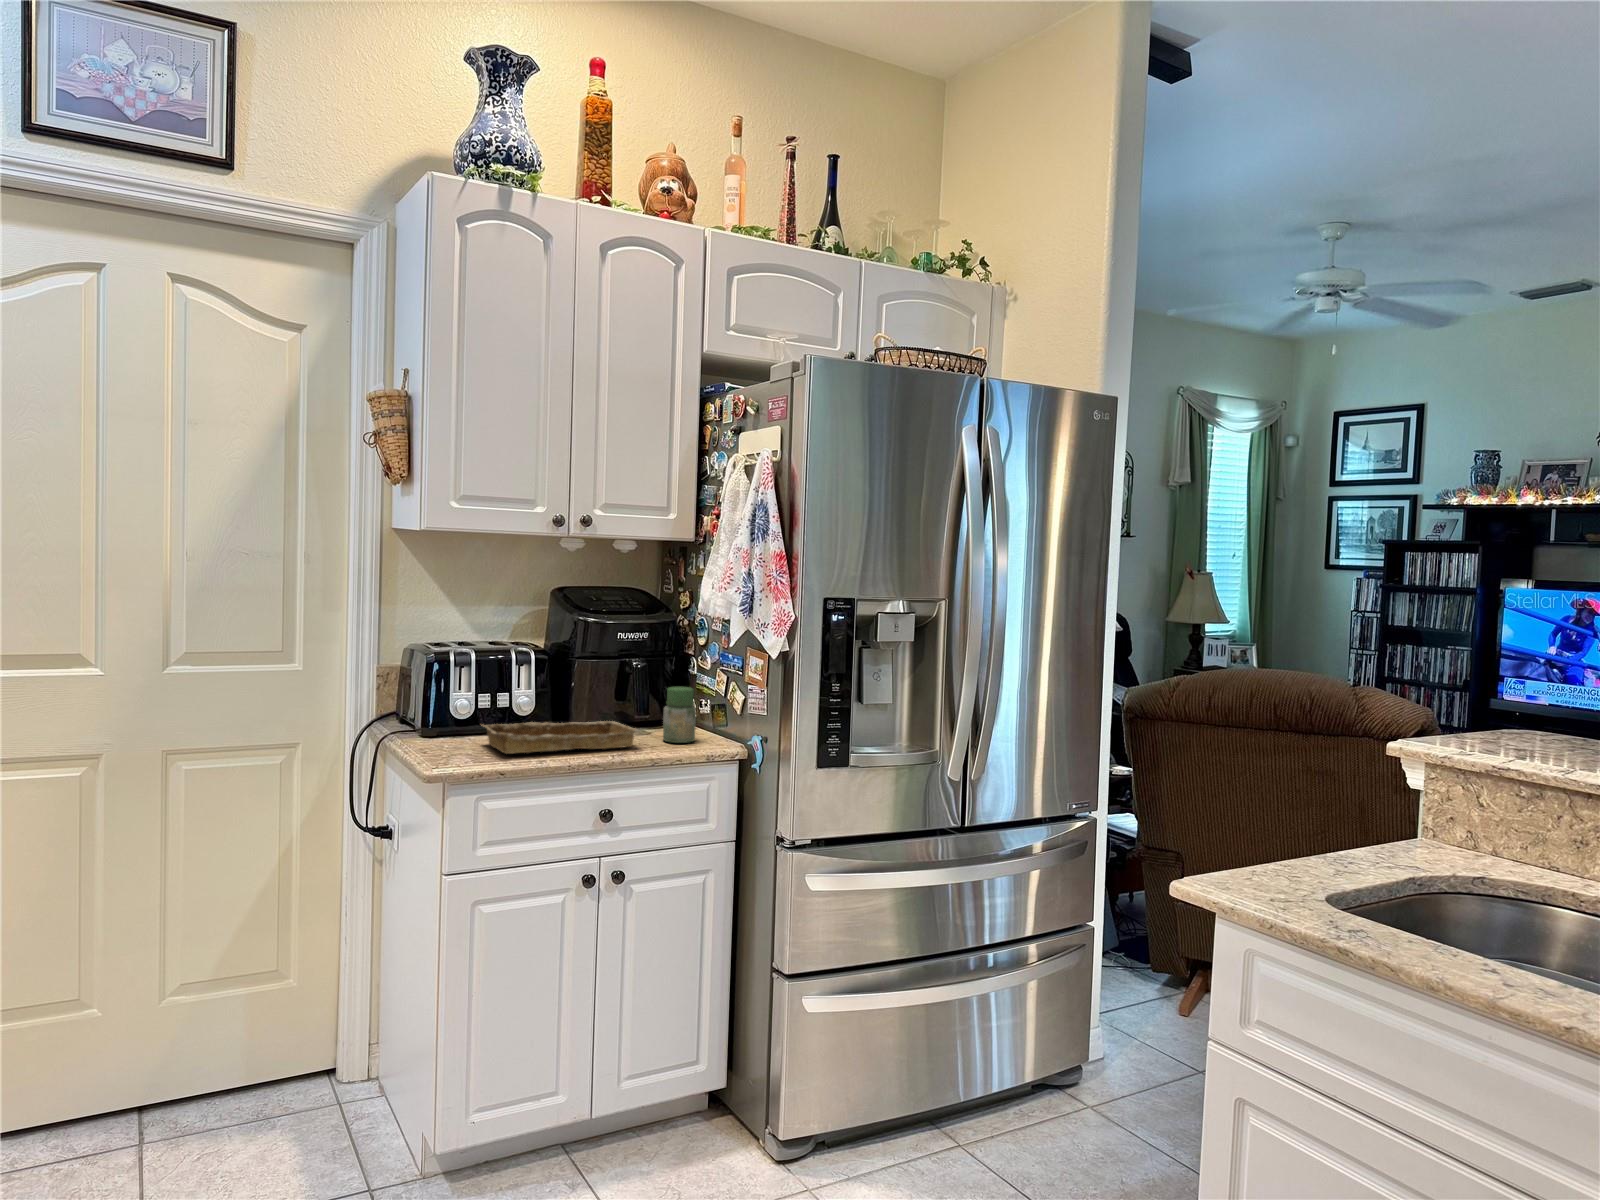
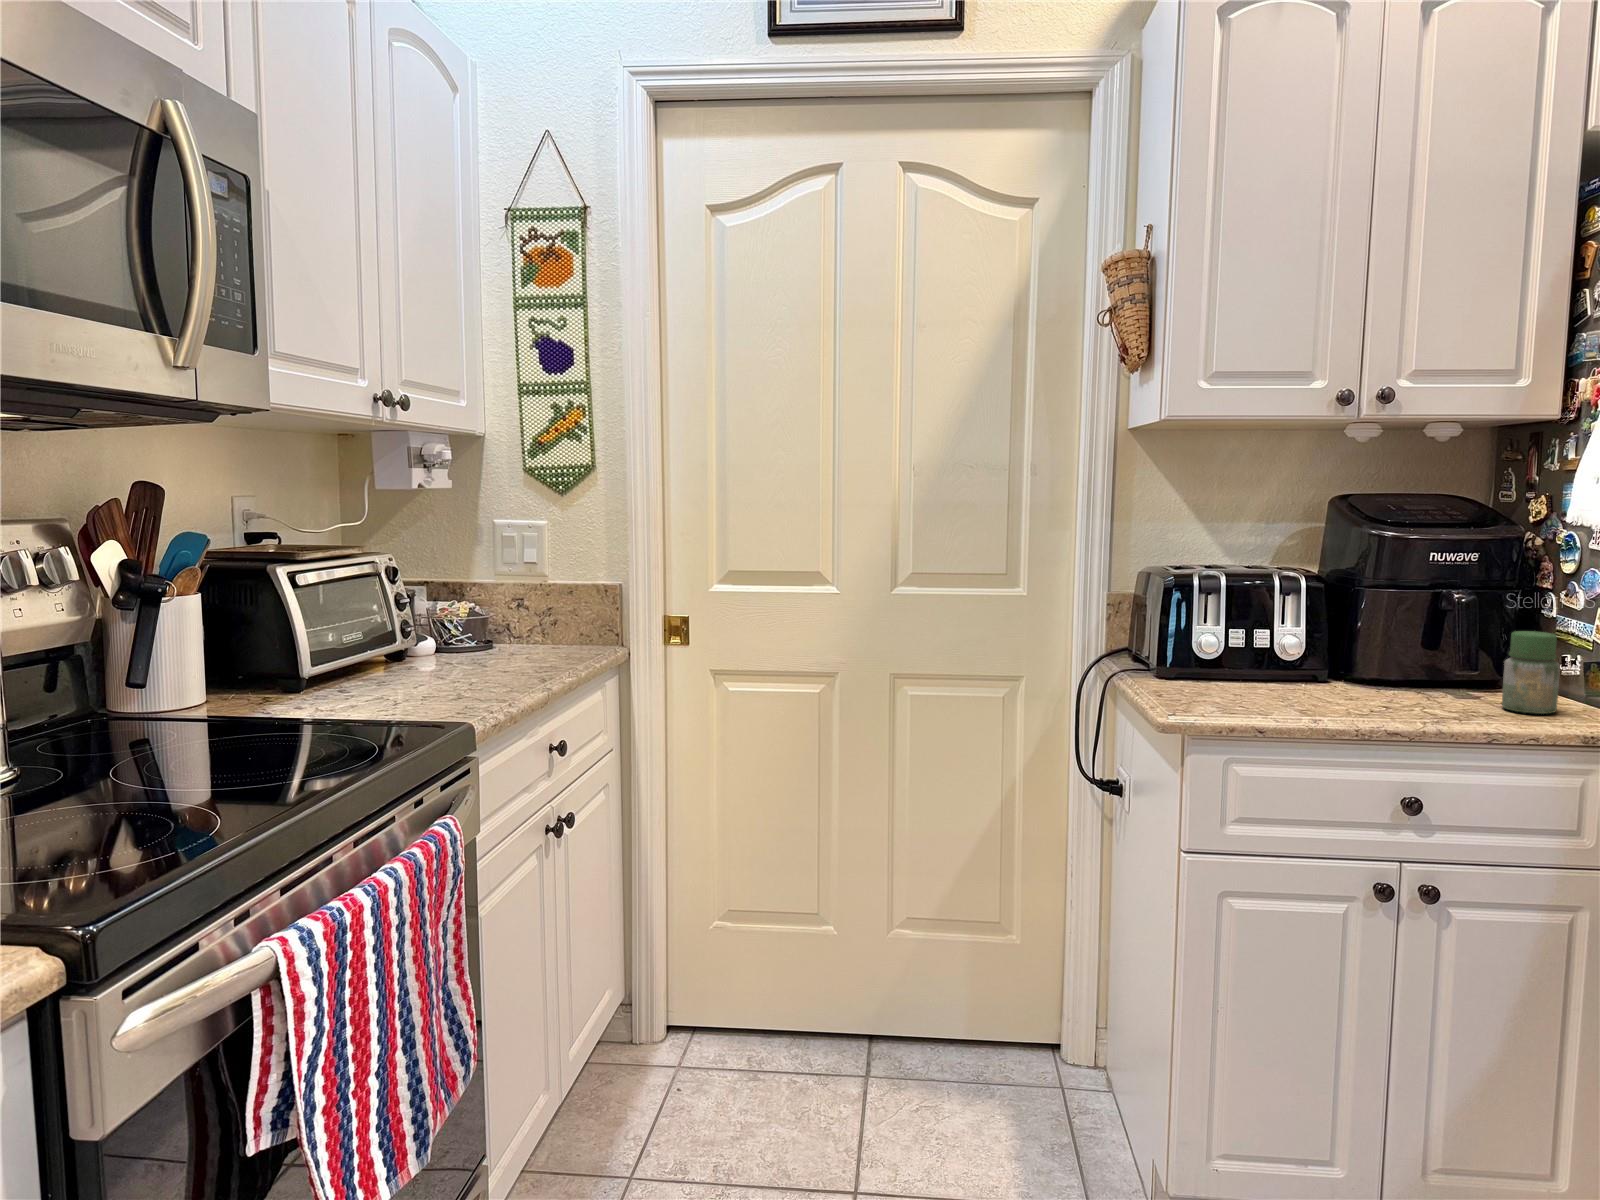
tray: present [481,721,636,754] -> none [1231,666,1465,712]

